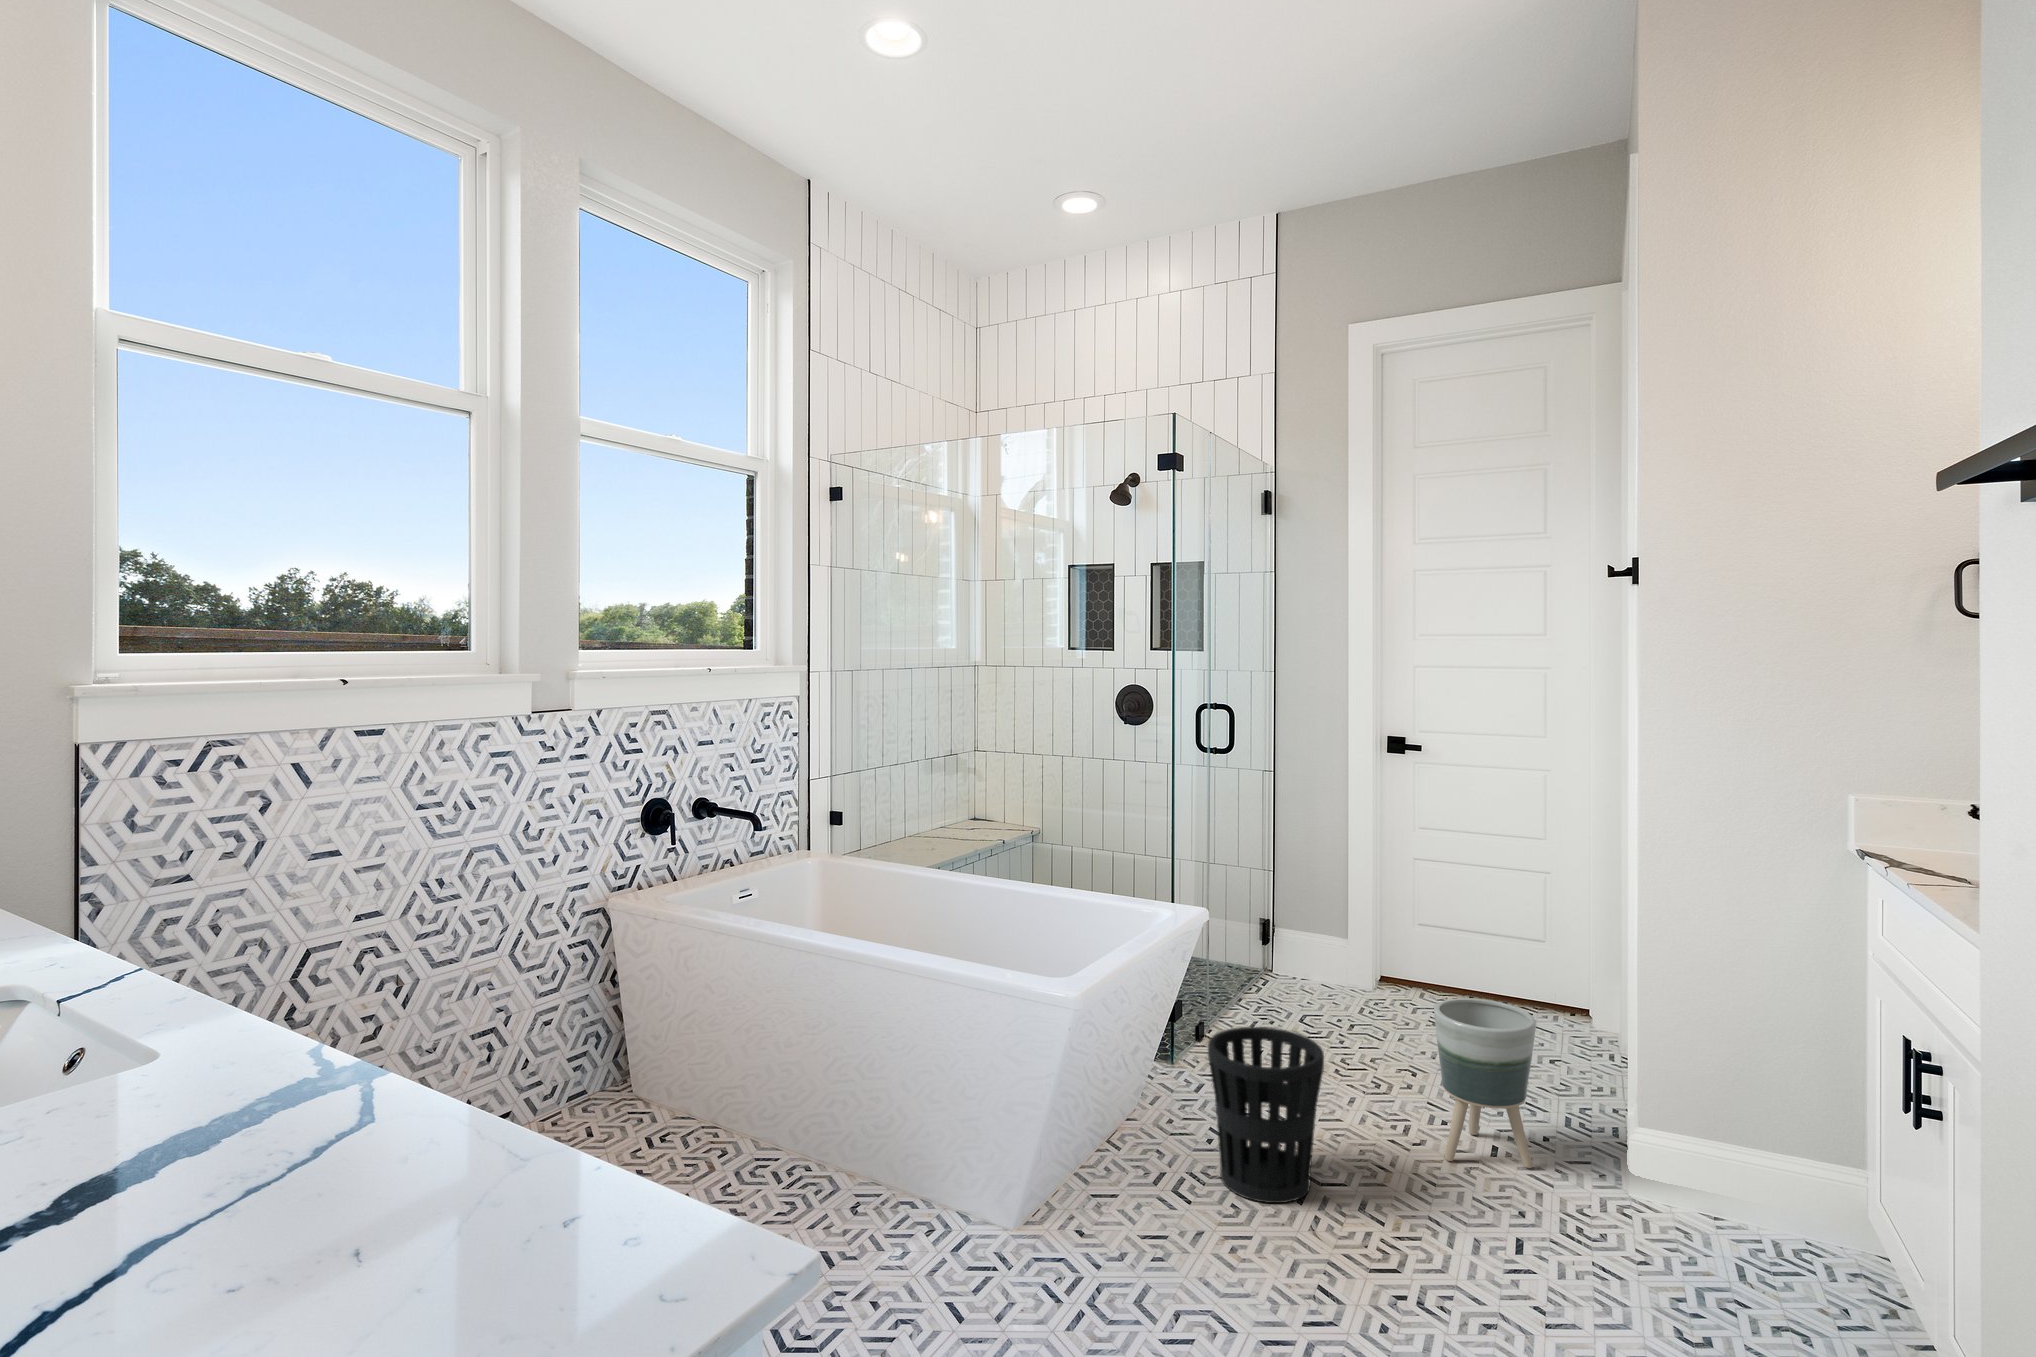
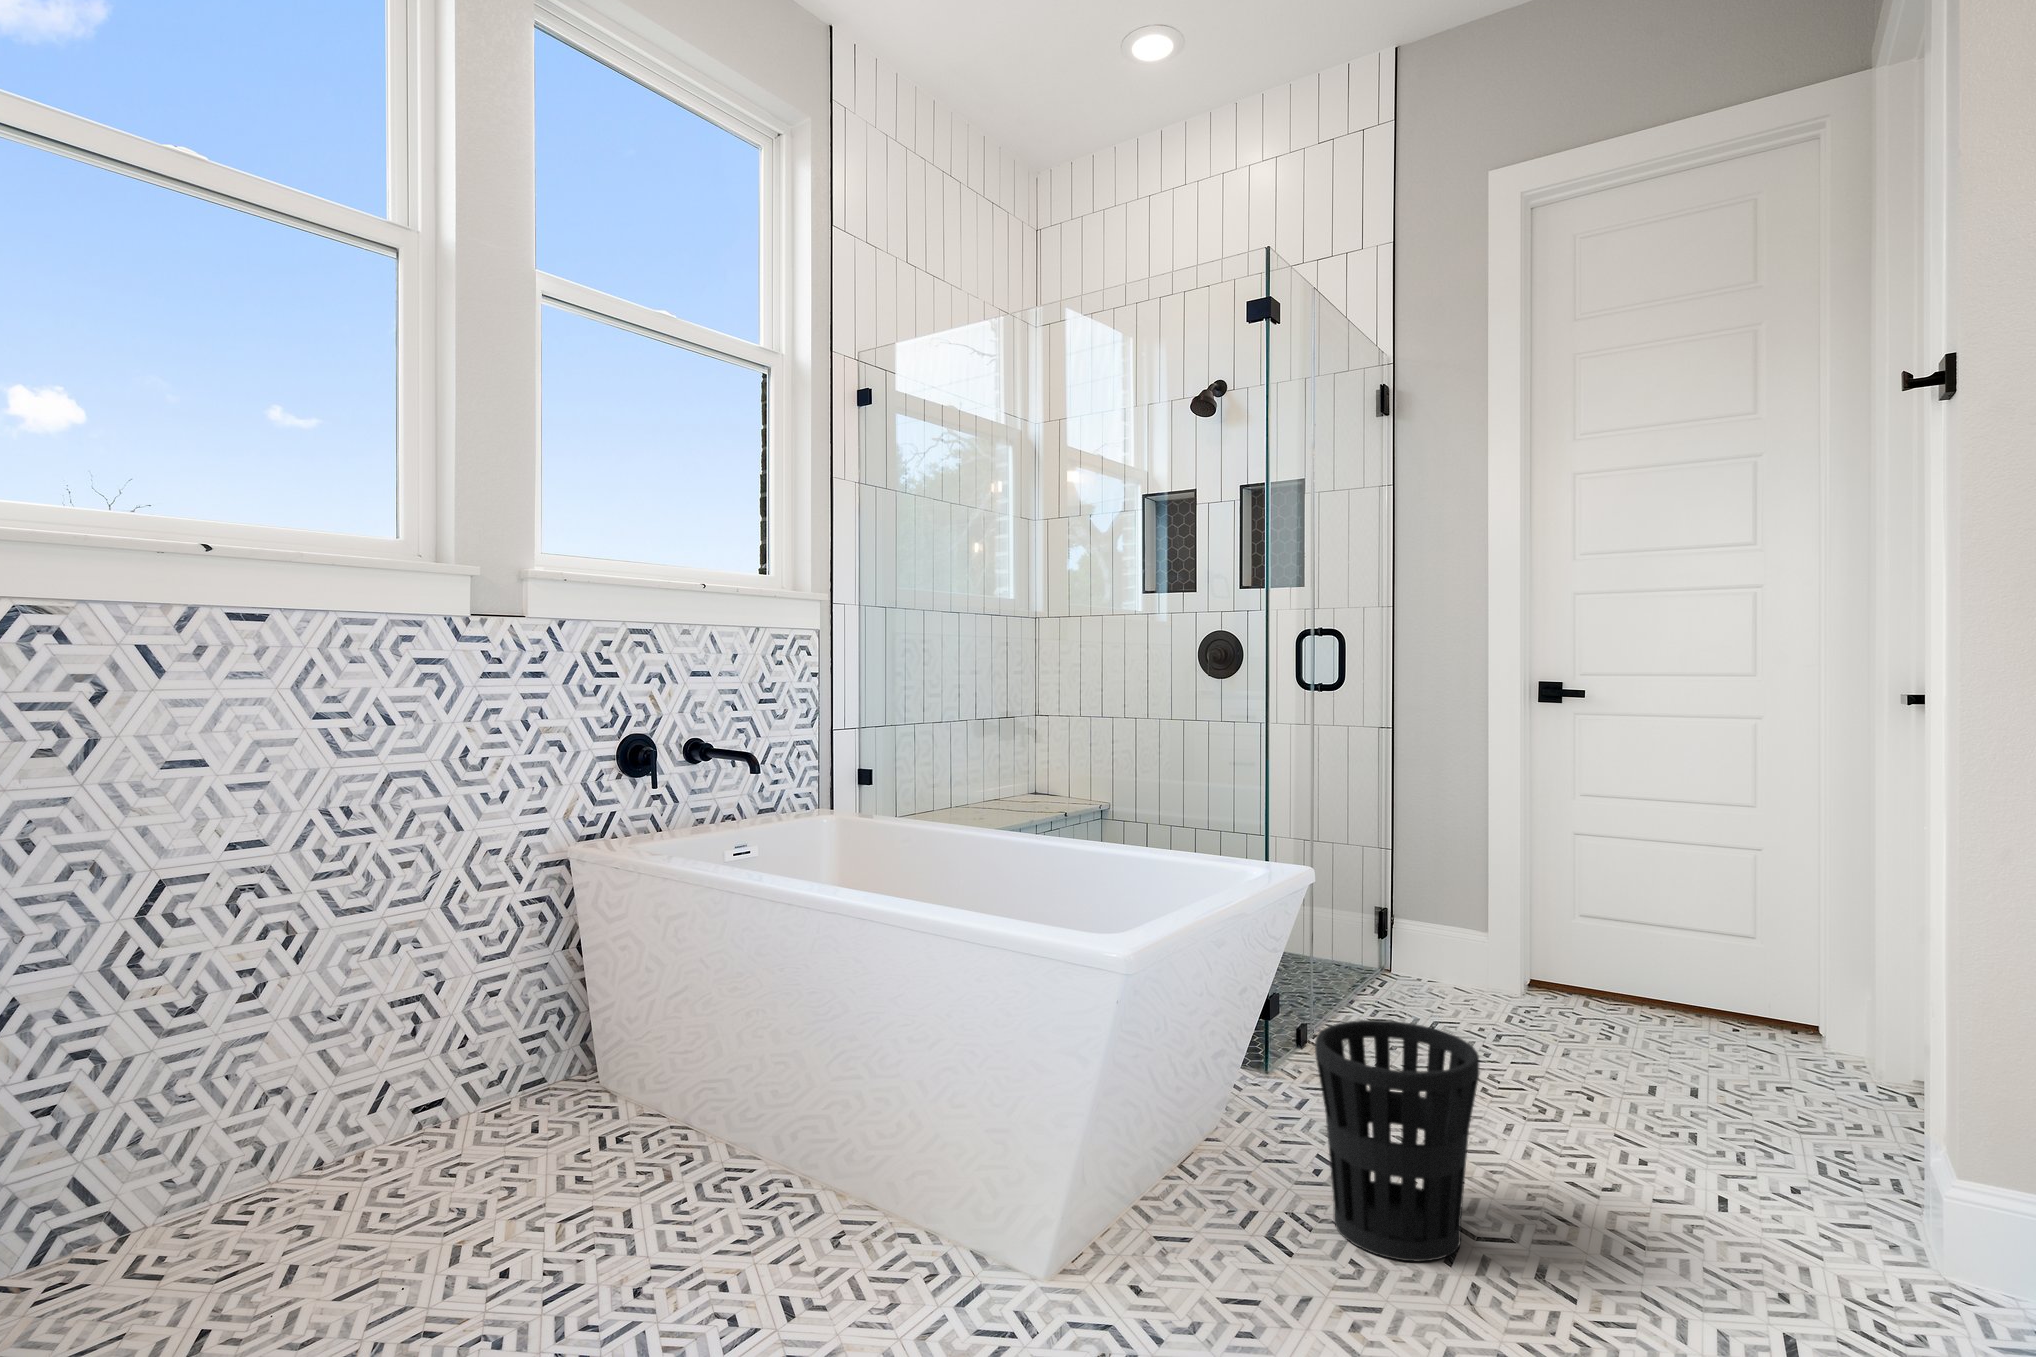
planter: present [1434,998,1536,1168] -> none [1630,992,1783,1229]

